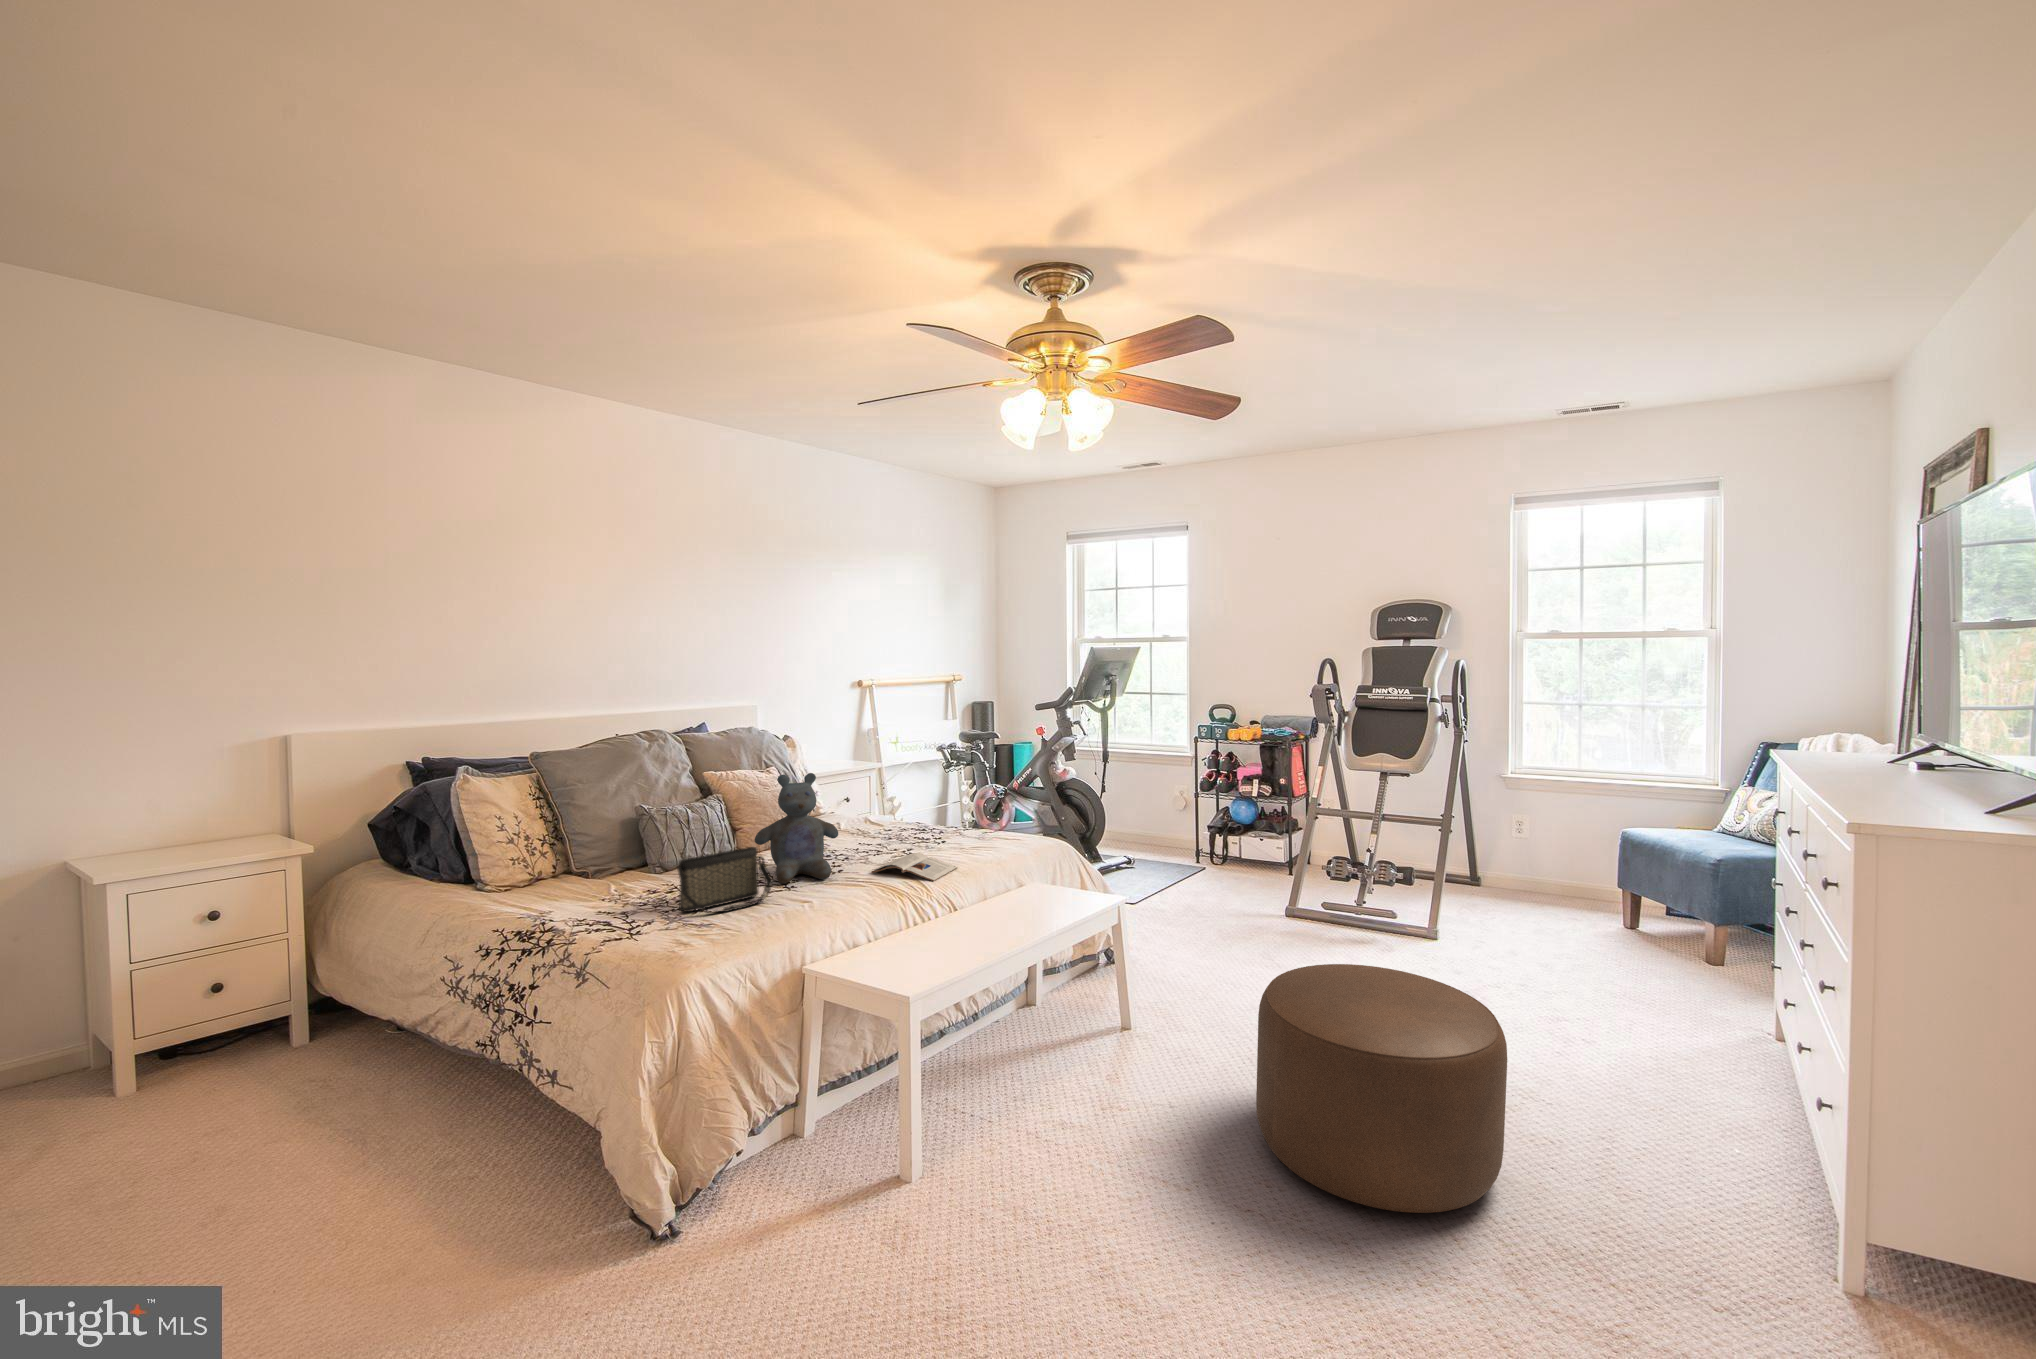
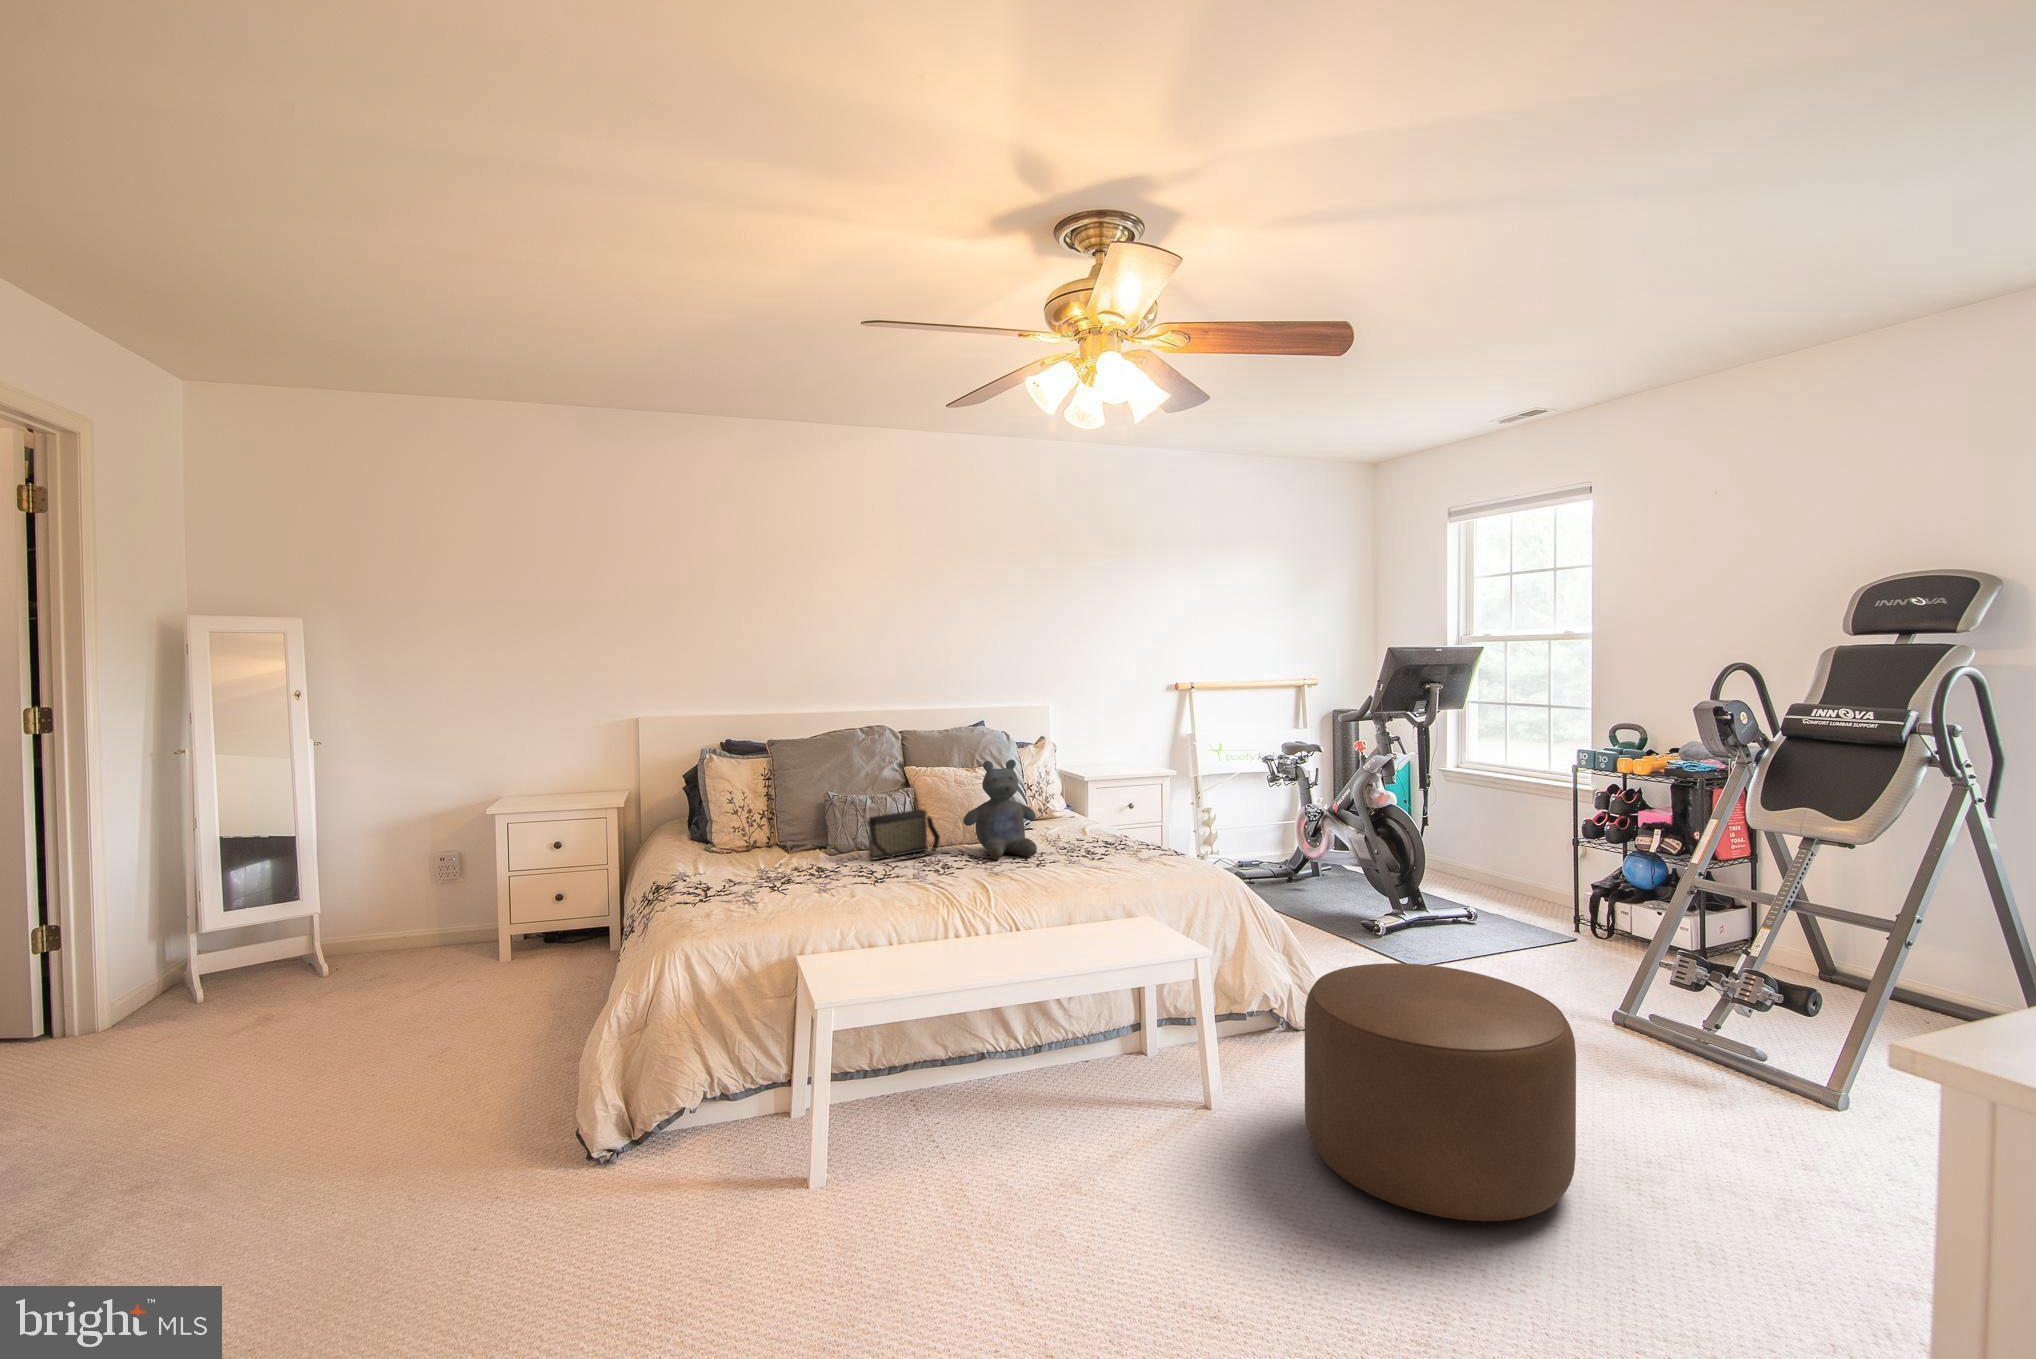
stuffed bear: present [755,773,838,884] -> present [963,759,1037,859]
handbag: present [677,847,773,913] -> present [868,810,940,860]
magazine: present [872,853,958,881] -> none [893,859,984,886]

